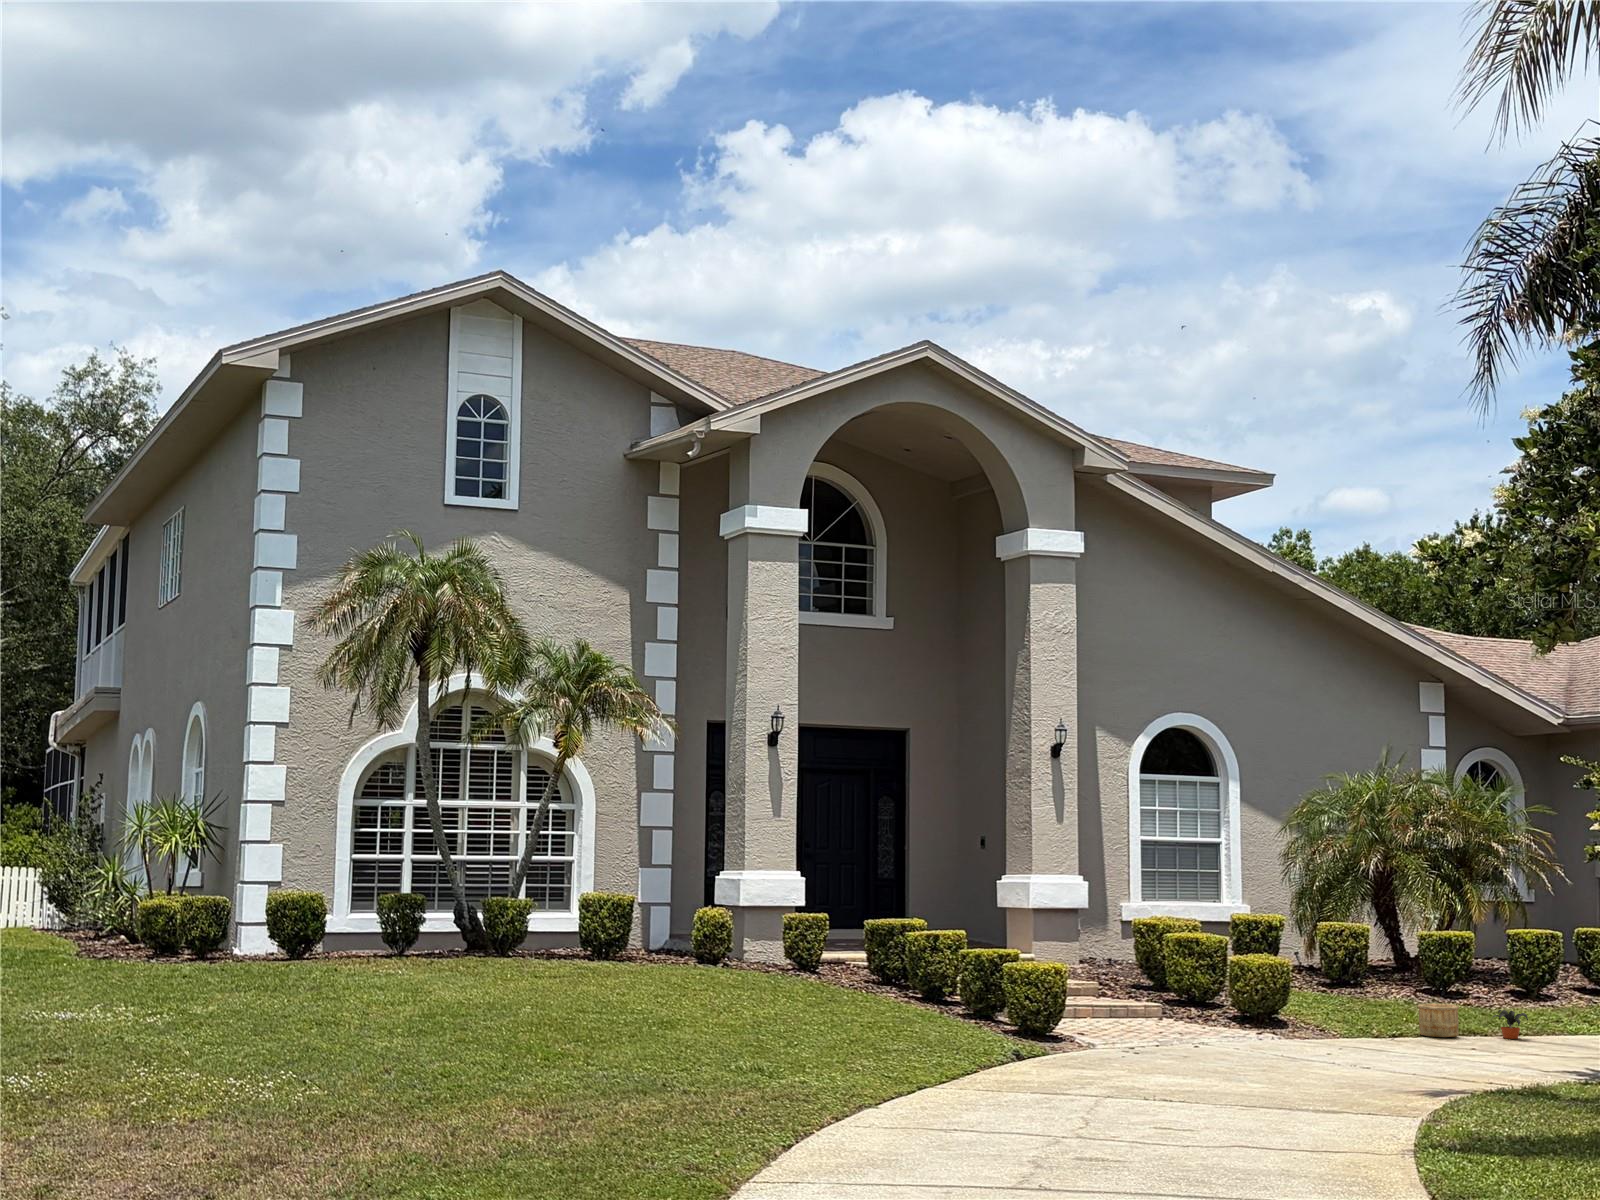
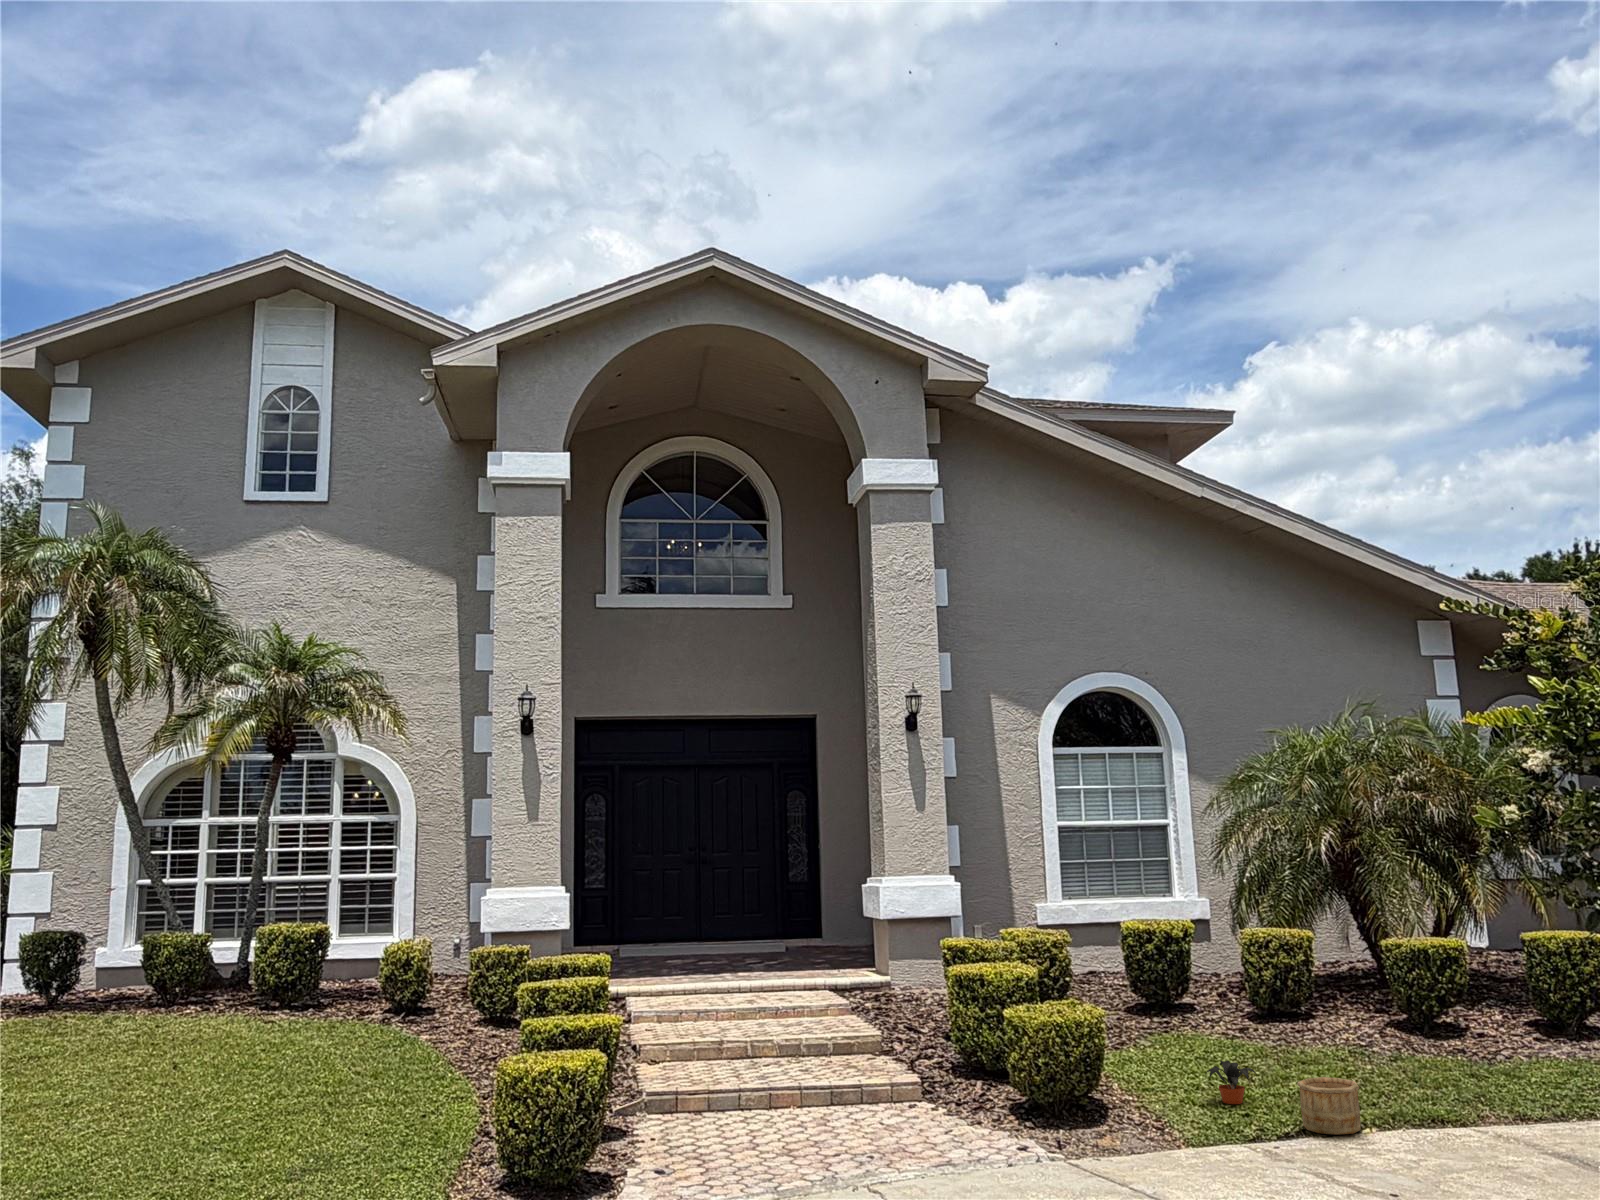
potted plant: present [1492,1010,1528,1039] -> present [1206,1061,1256,1104]

